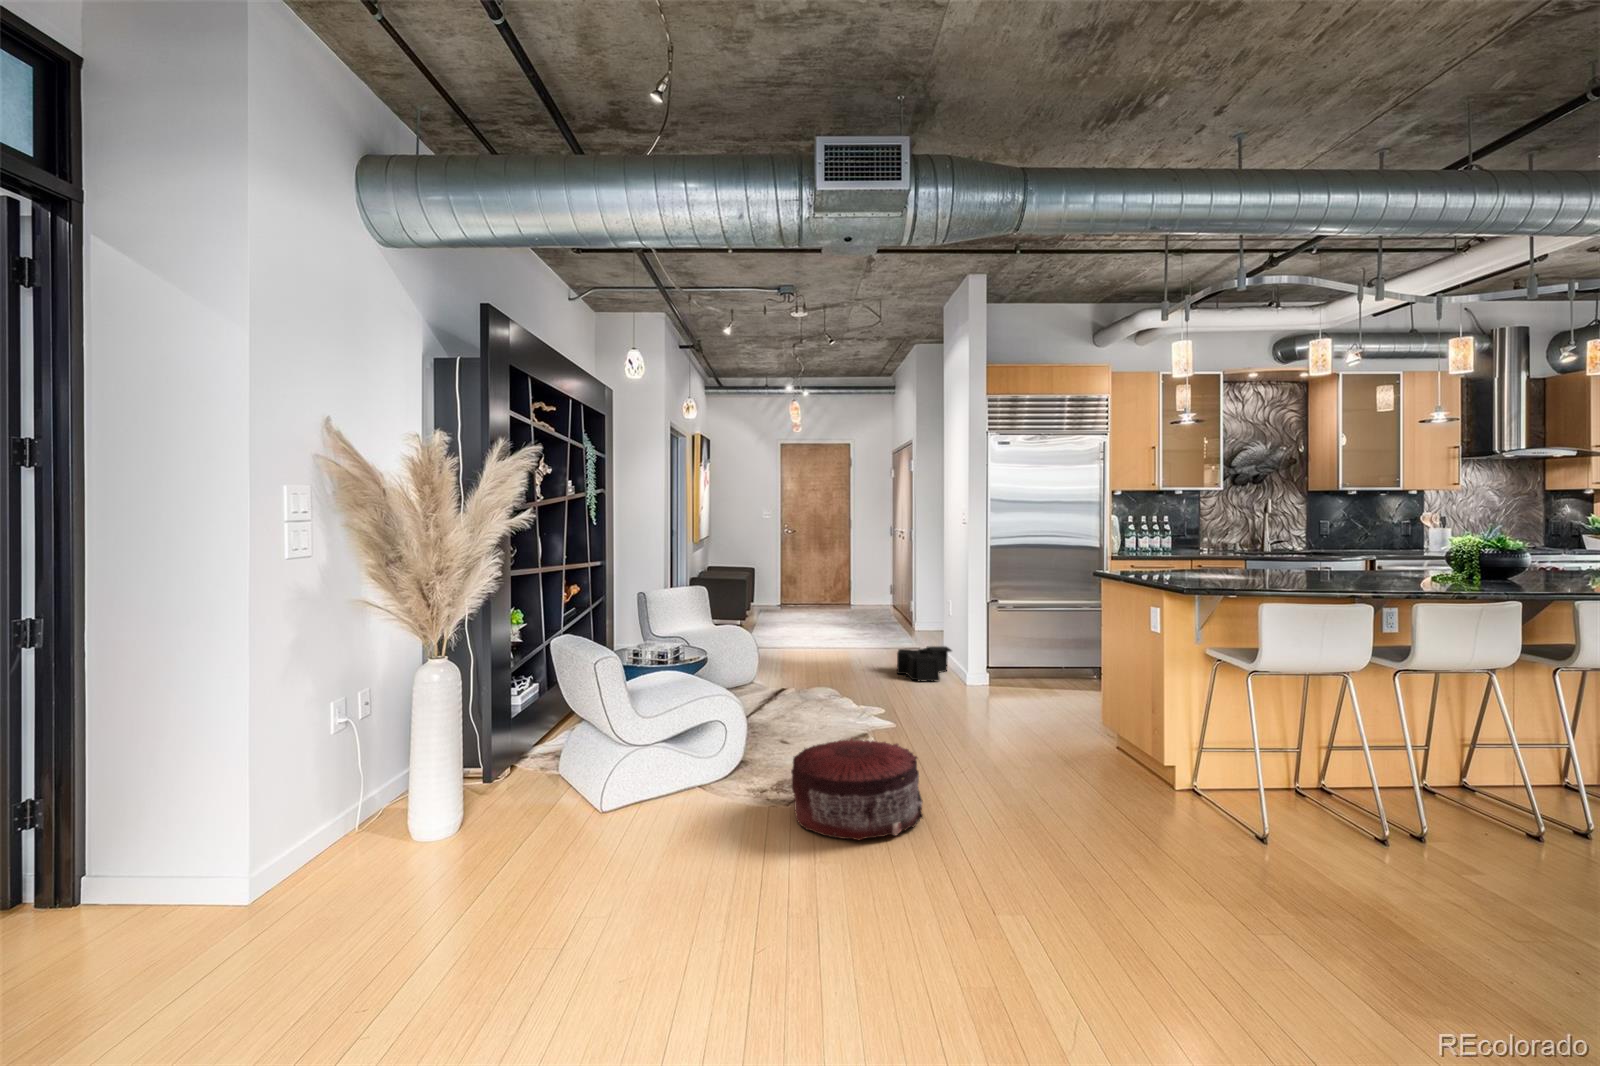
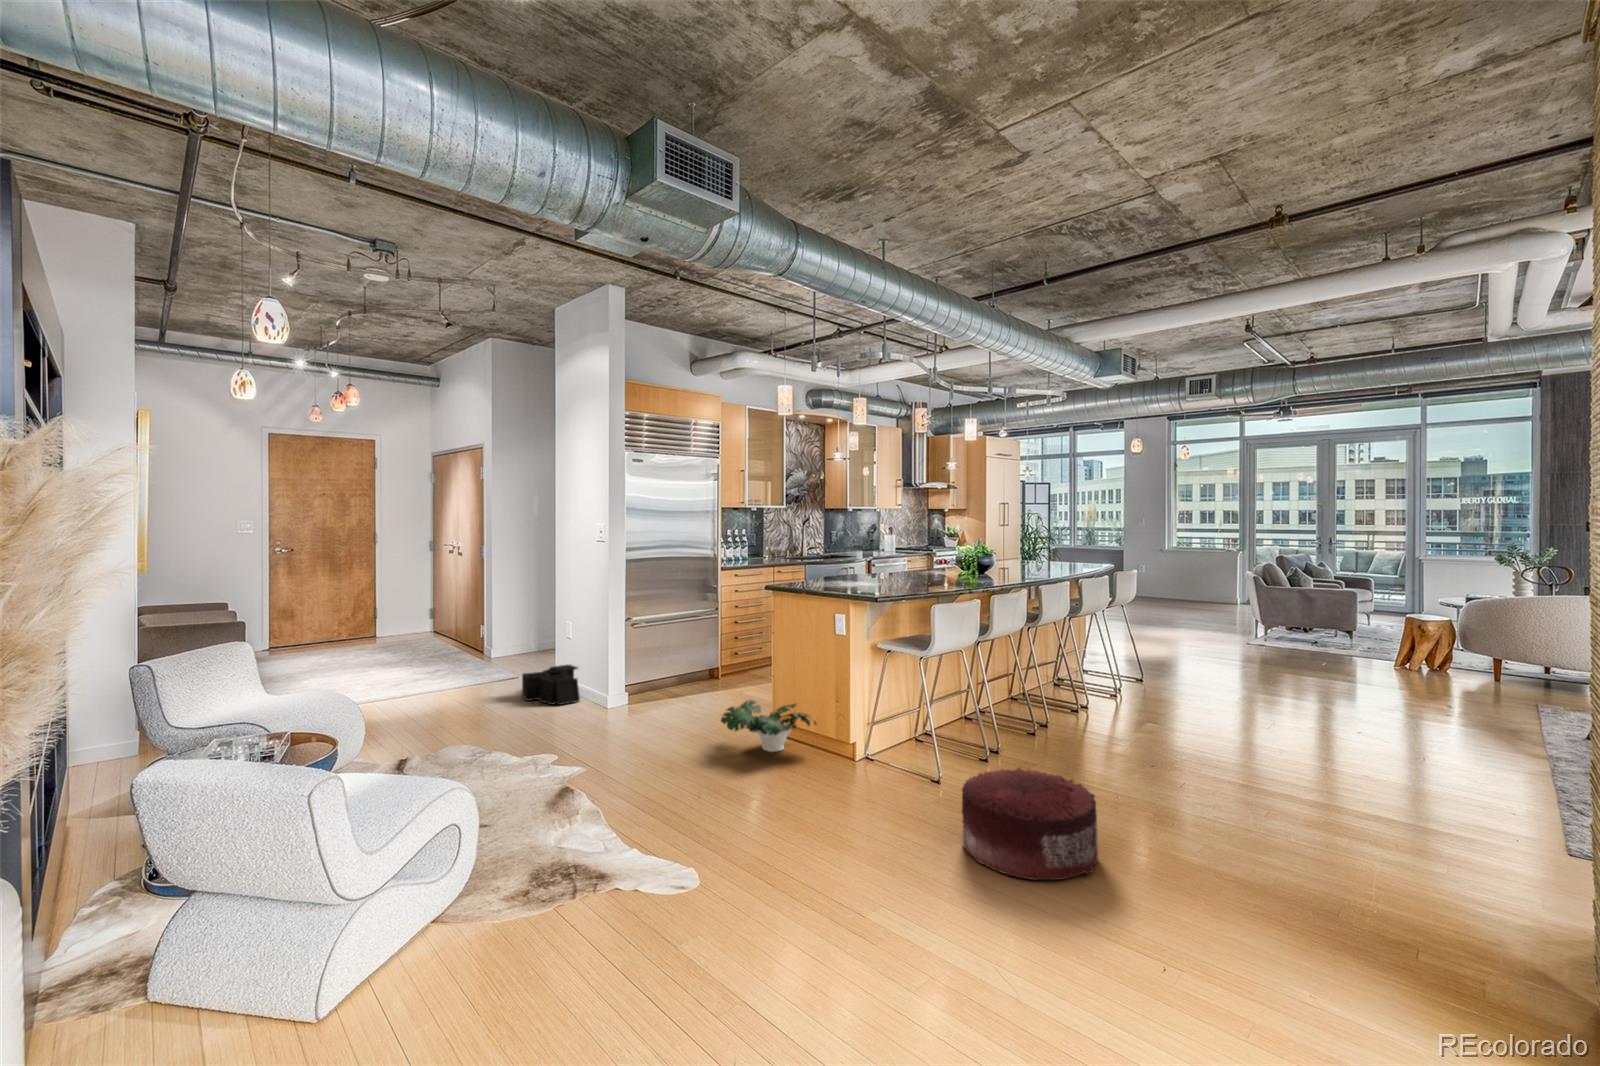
potted plant: none [1010,699,1117,759] -> present [721,700,817,752]
pouf: present [791,739,923,840] -> present [962,768,1098,880]

